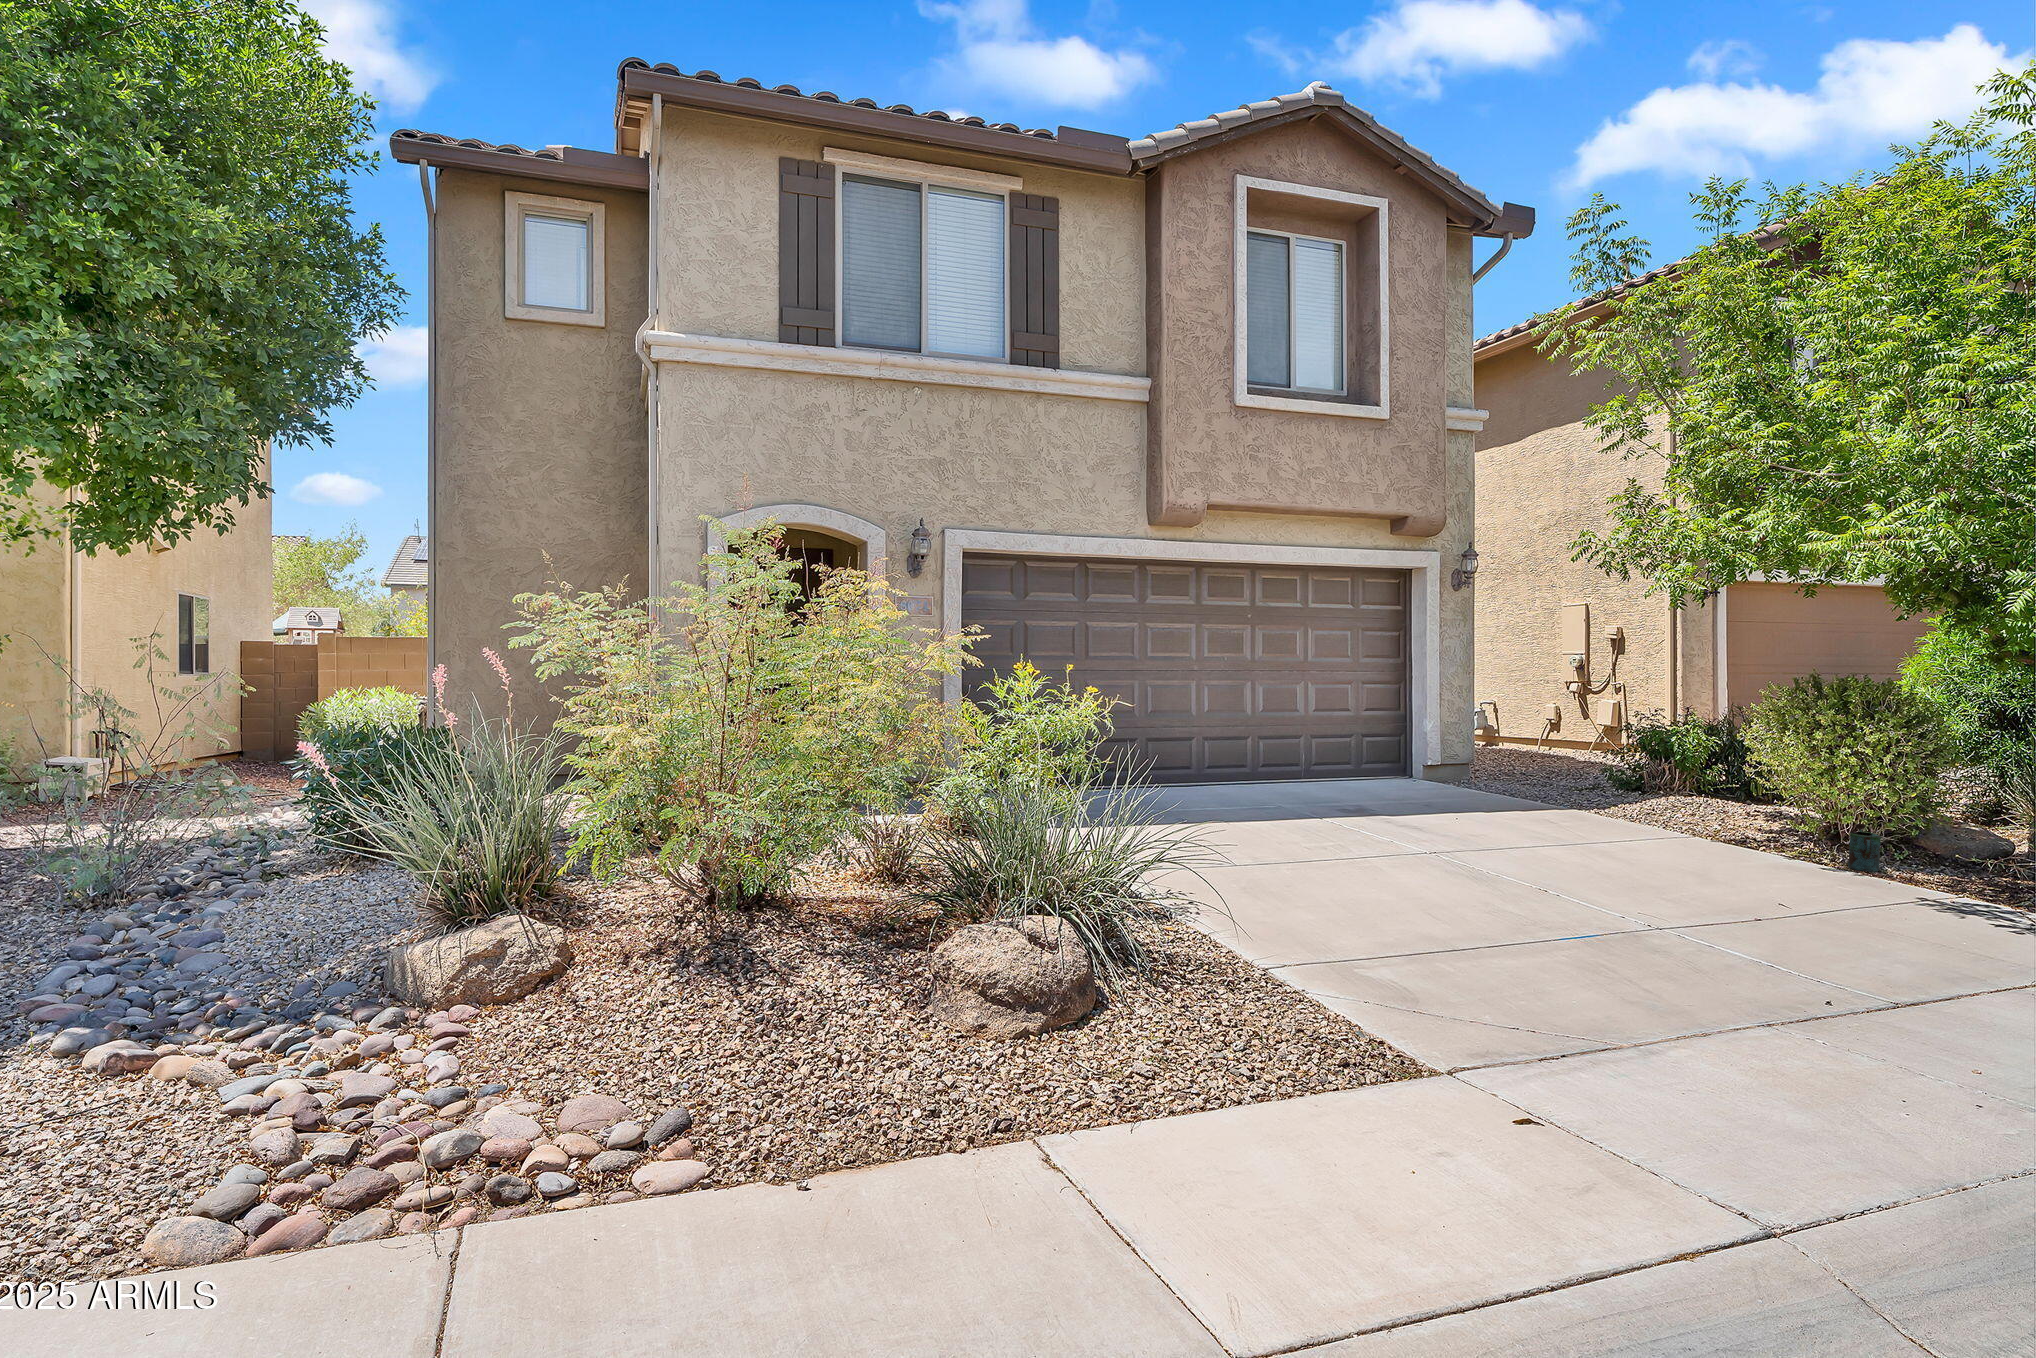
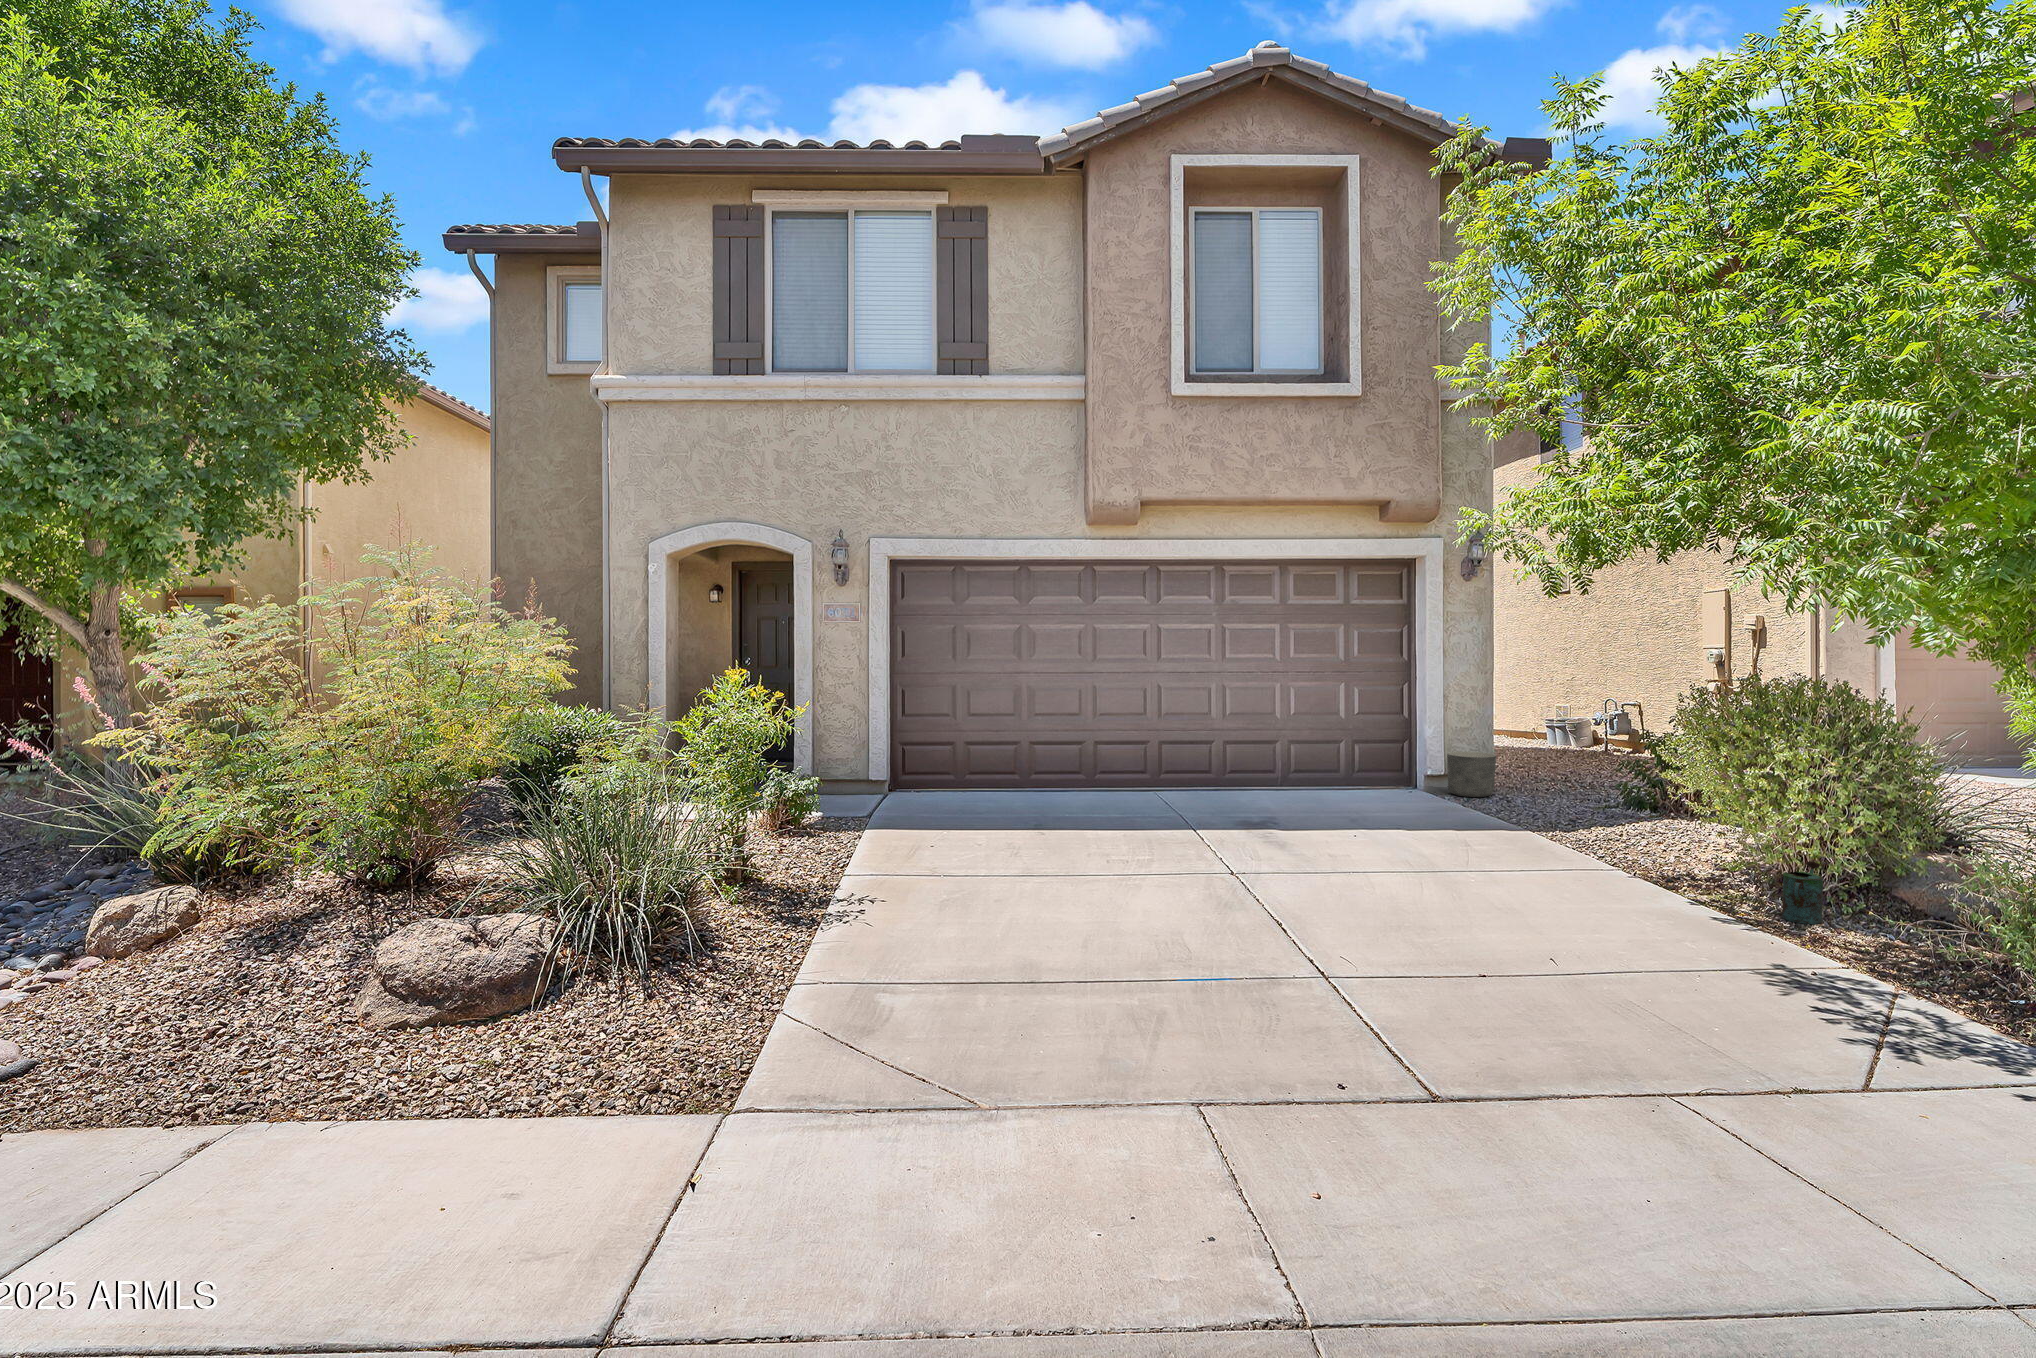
planter: none [1446,745,1490,786] -> present [1447,751,1496,797]

